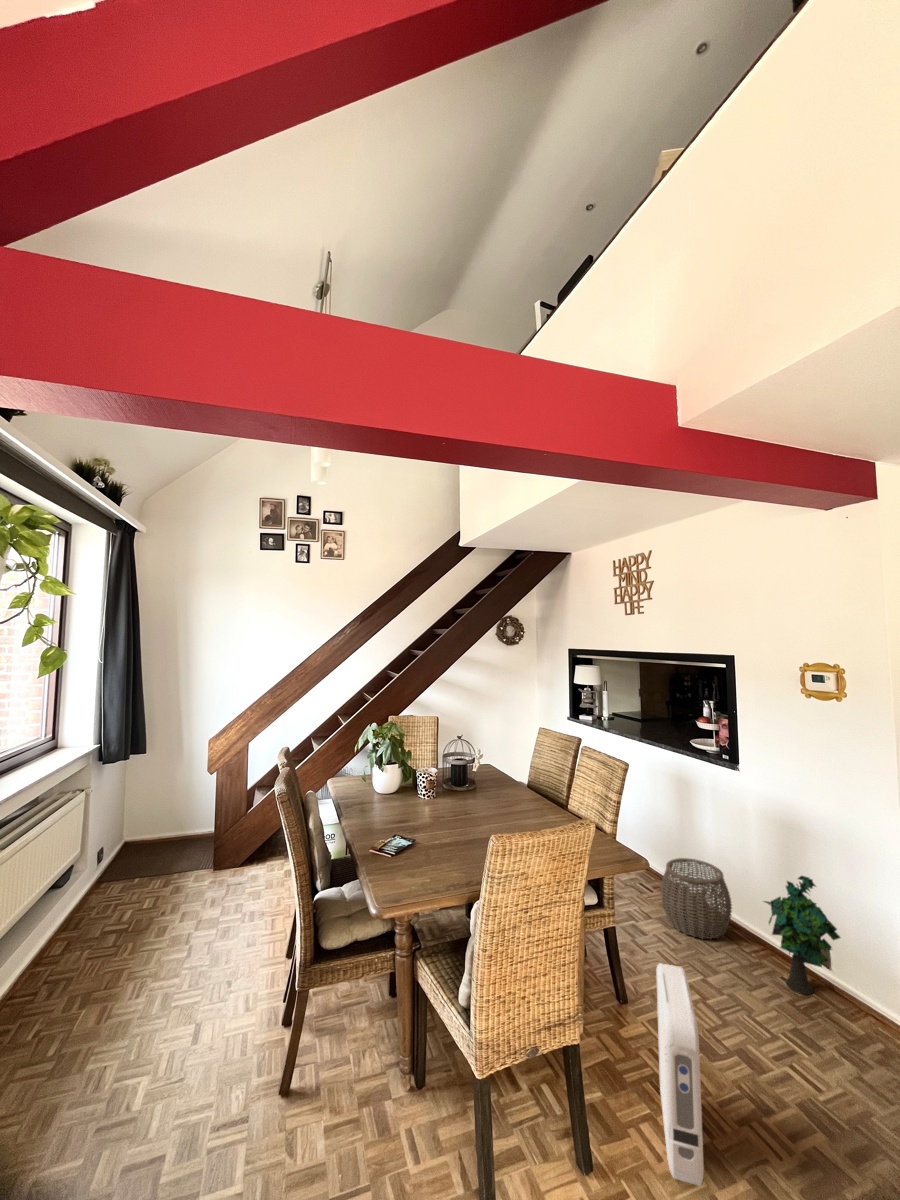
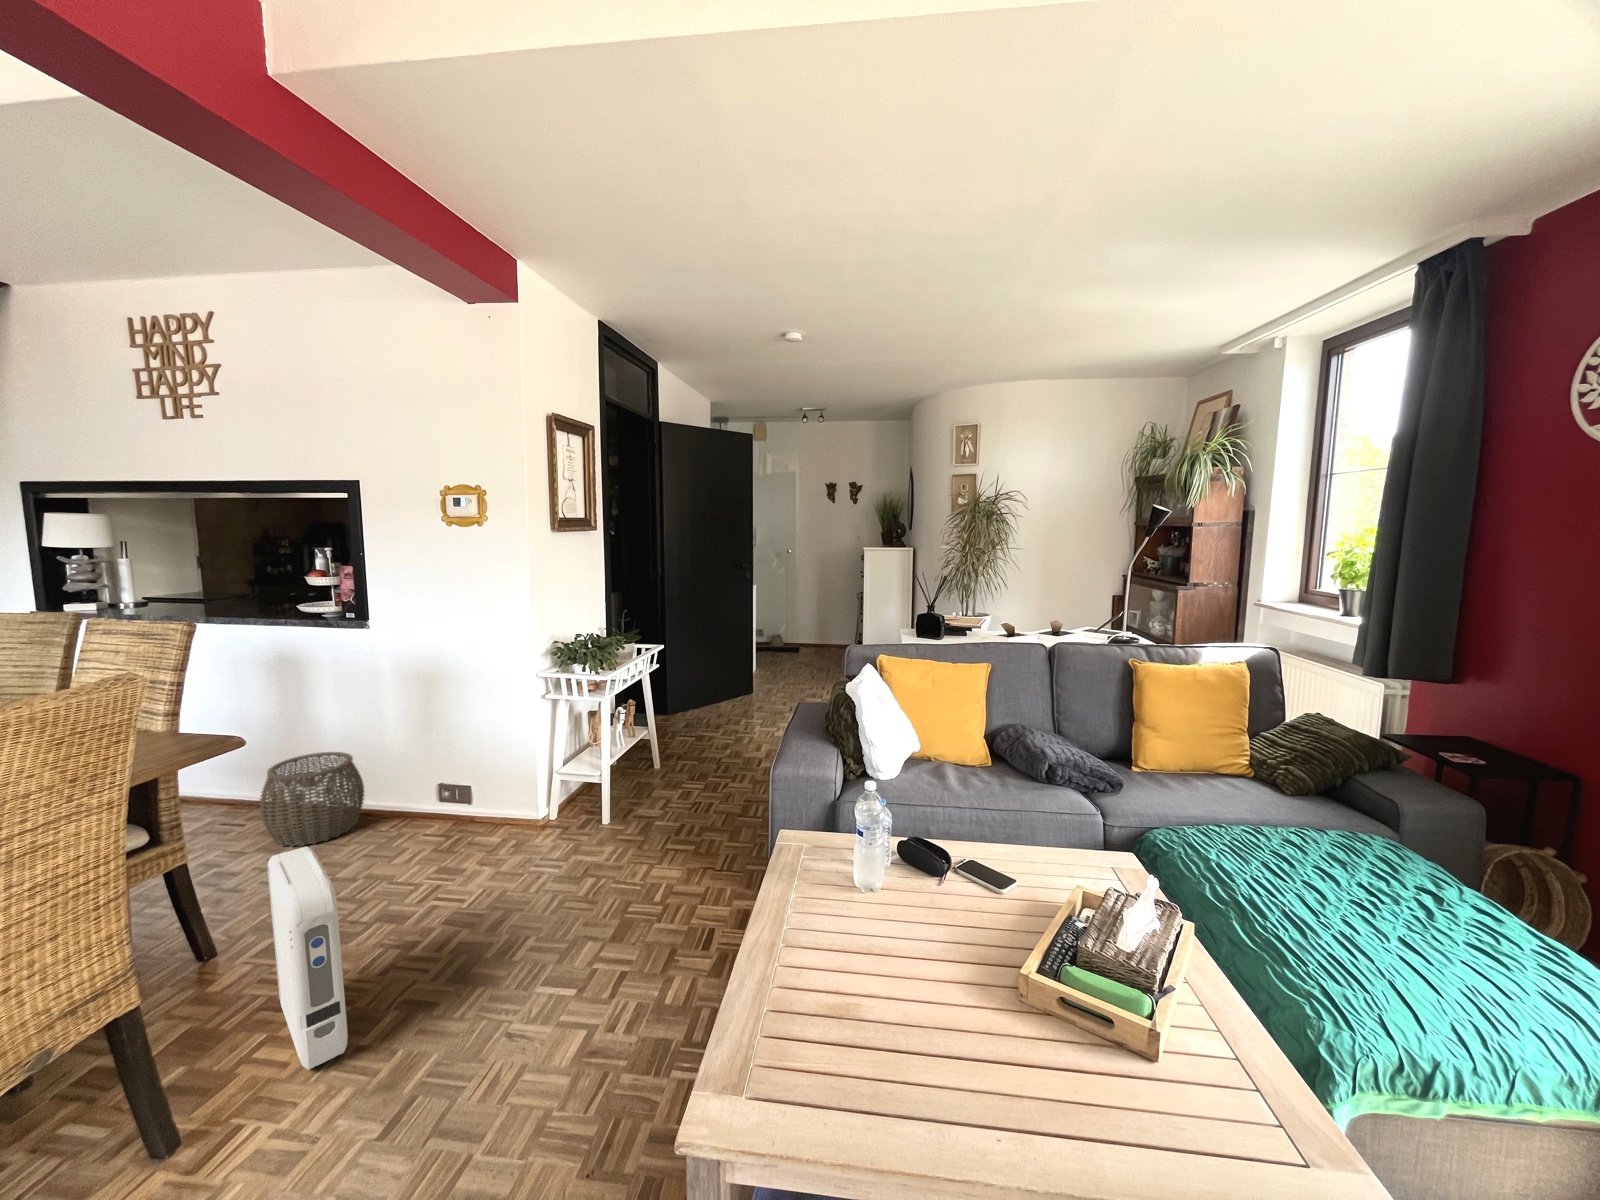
decorative plant: present [765,876,840,995] -> none [402,719,484,840]

